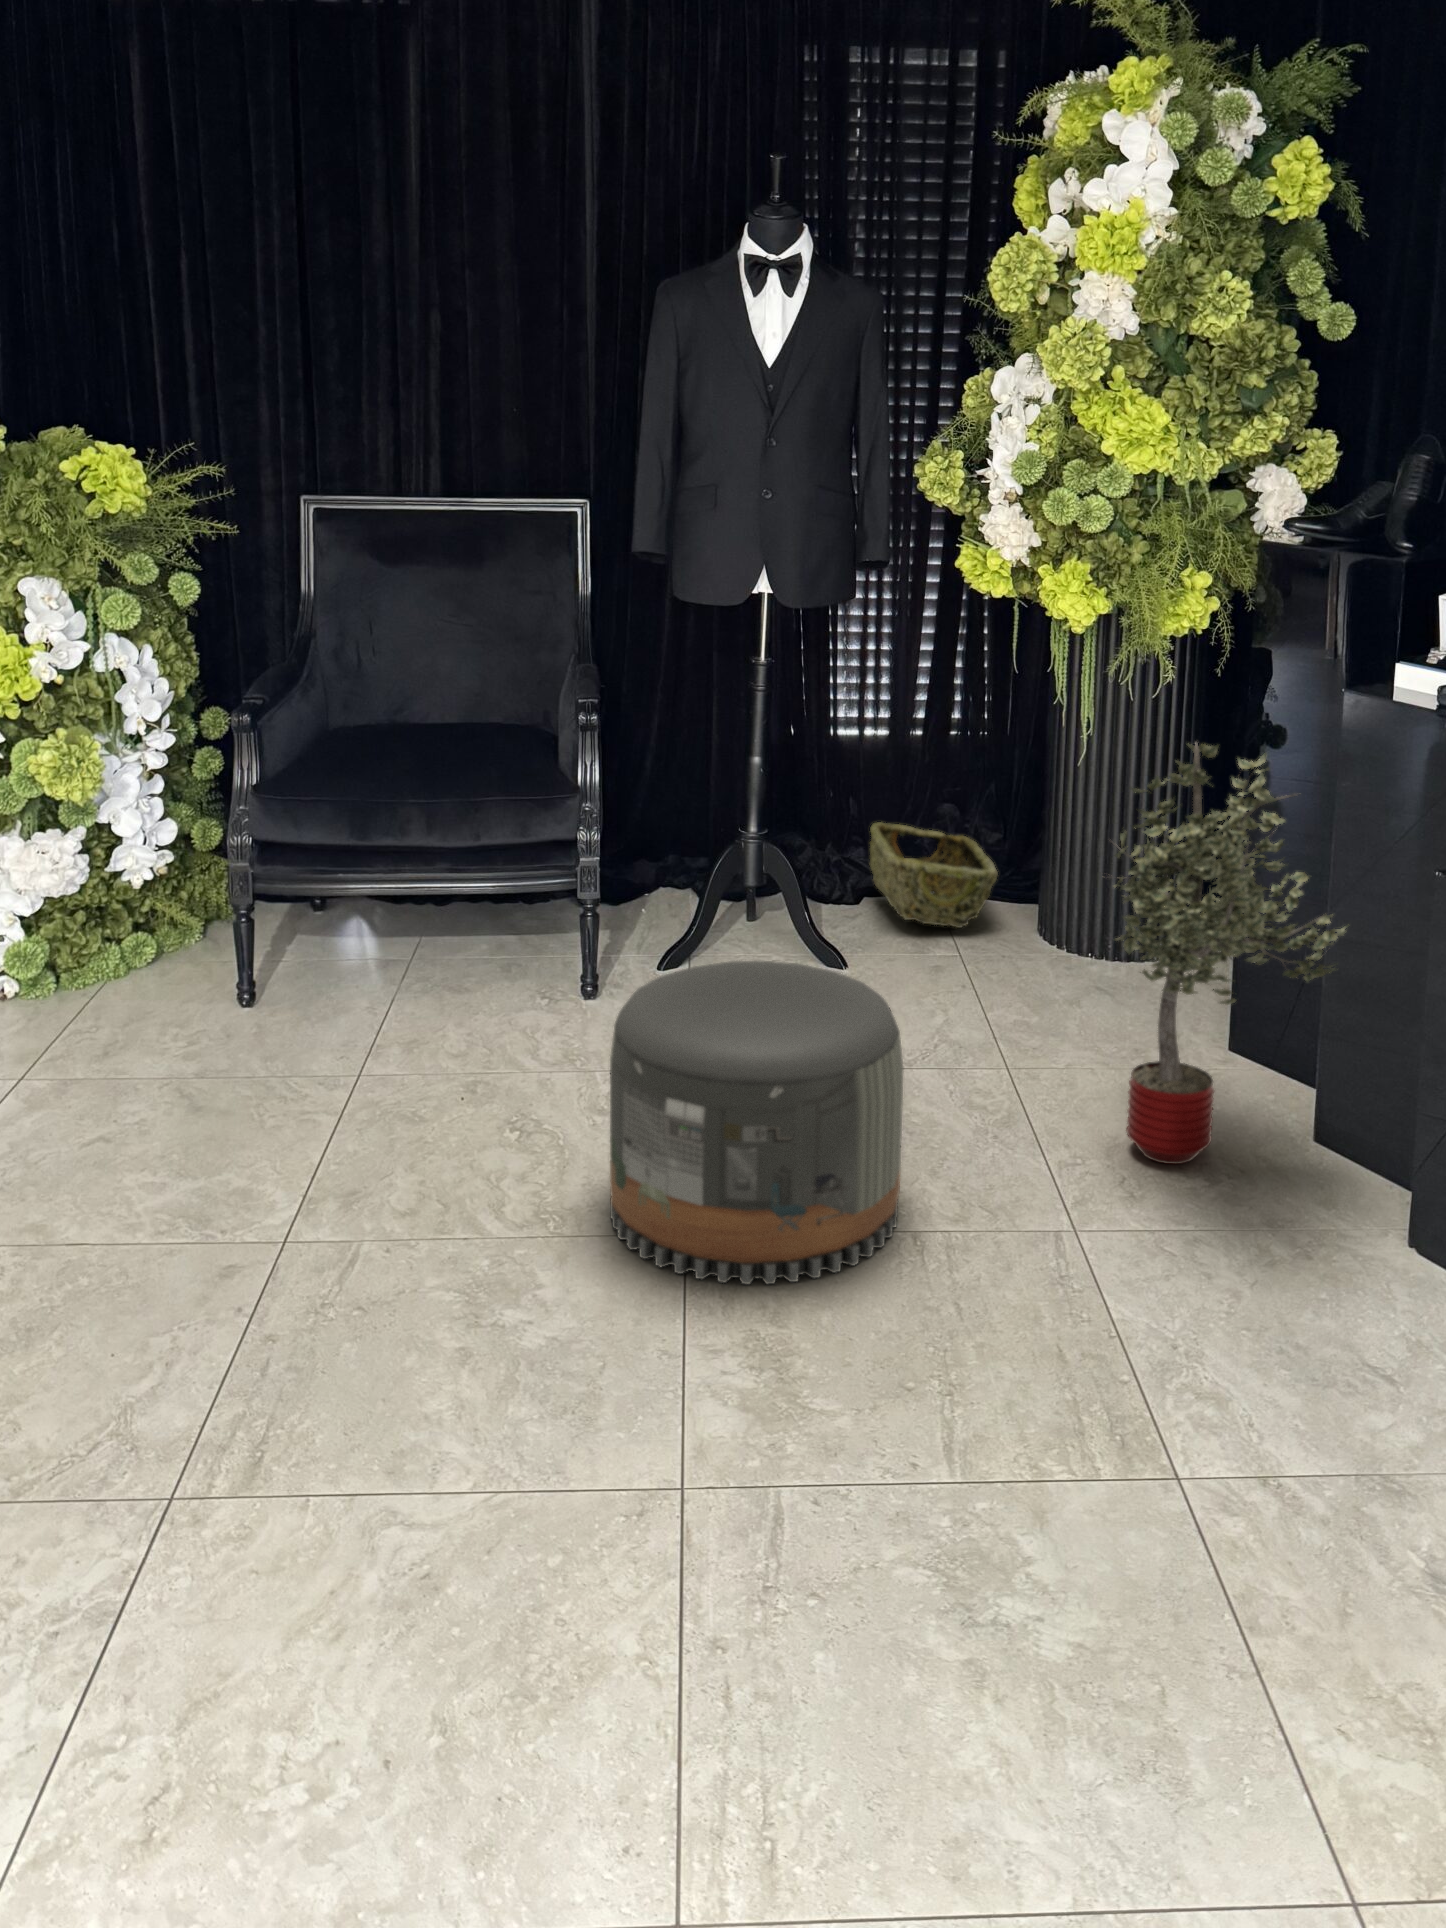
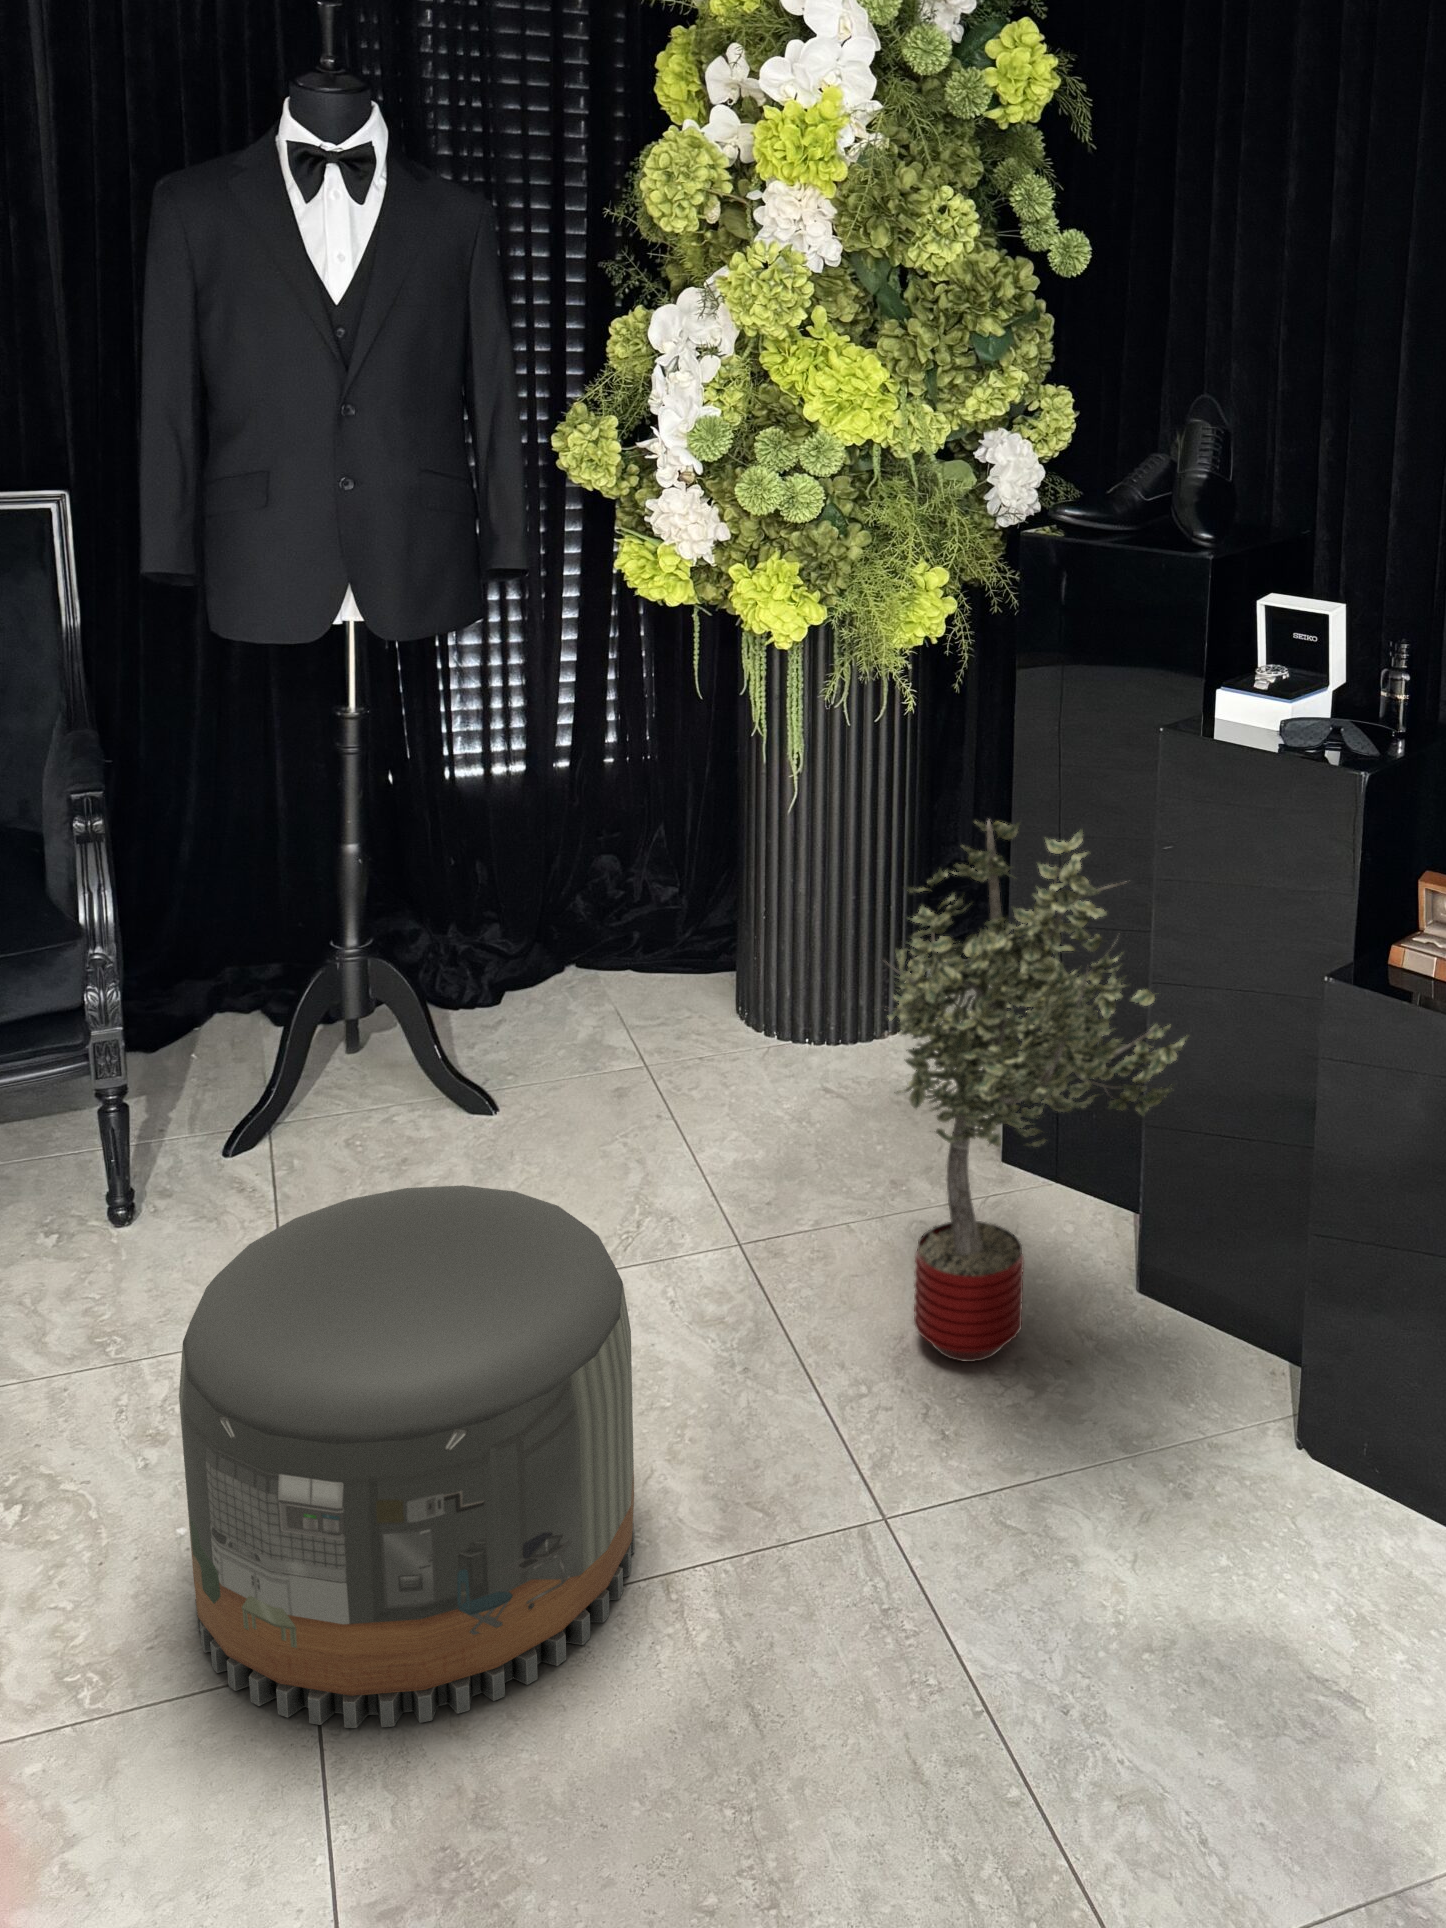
woven basket: present [870,822,998,928] -> none [511,886,683,1019]

